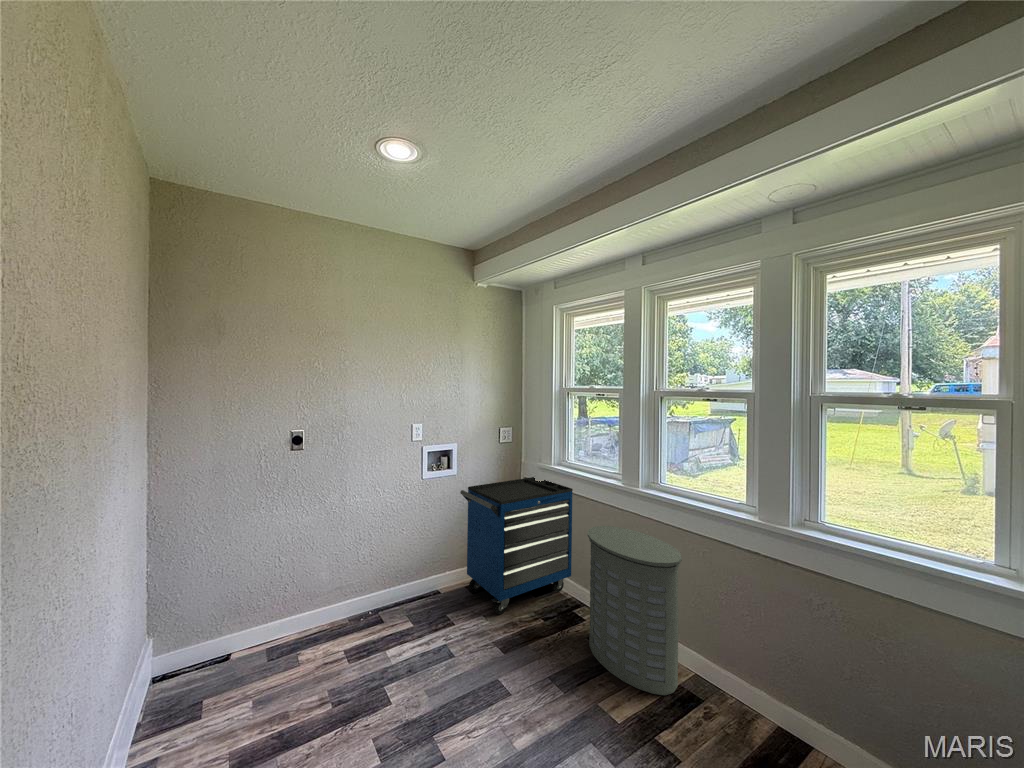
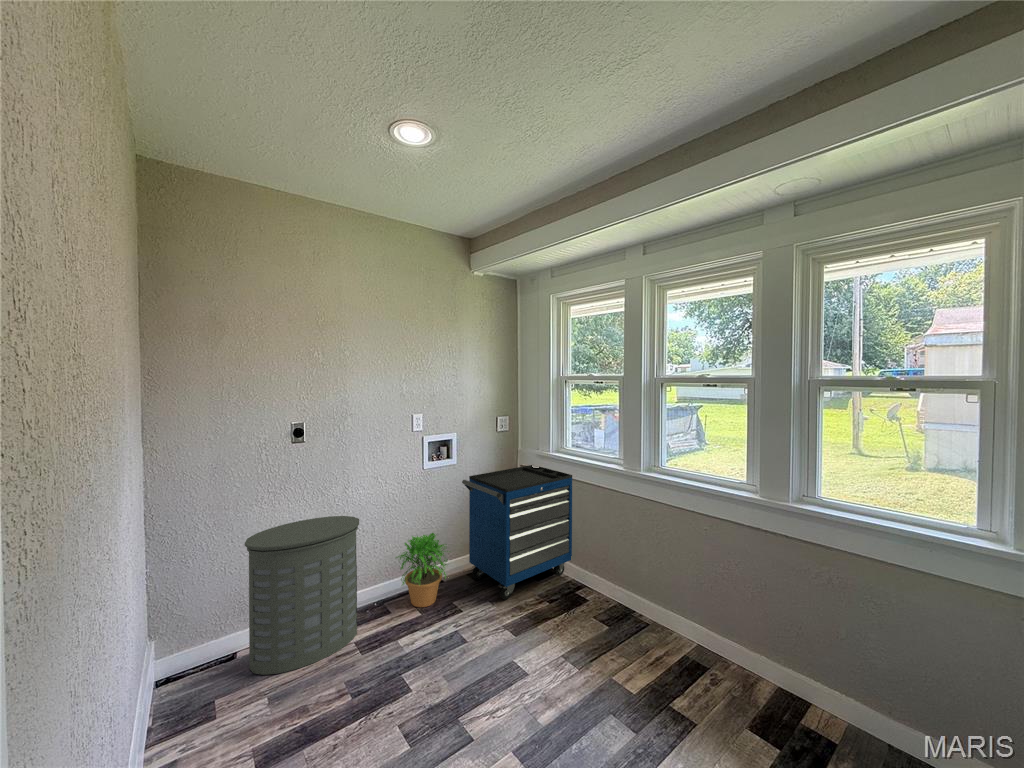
laundry hamper: present [588,526,682,695] -> present [245,516,359,675]
potted plant: none [389,542,448,618] -> present [396,533,447,607]

